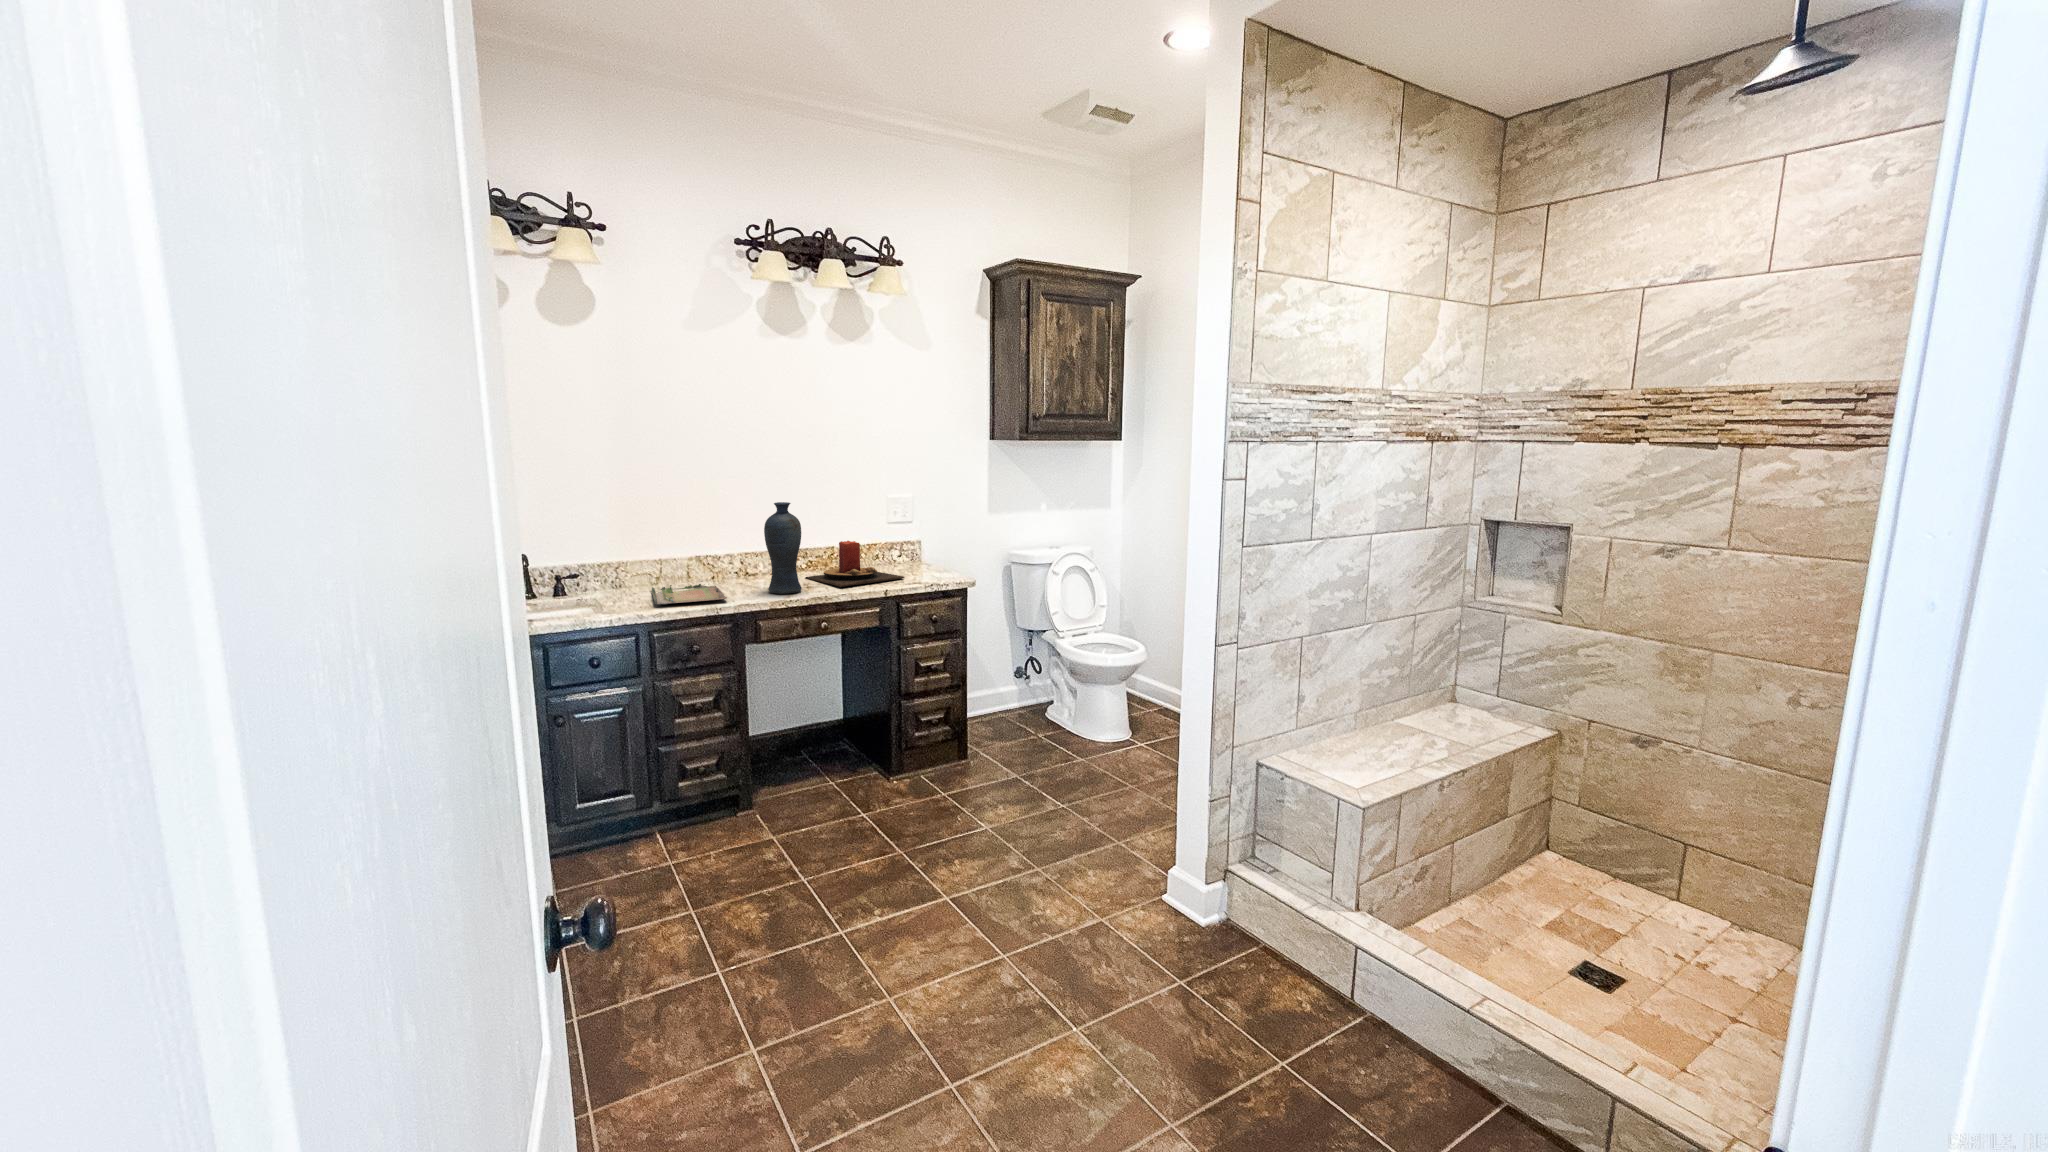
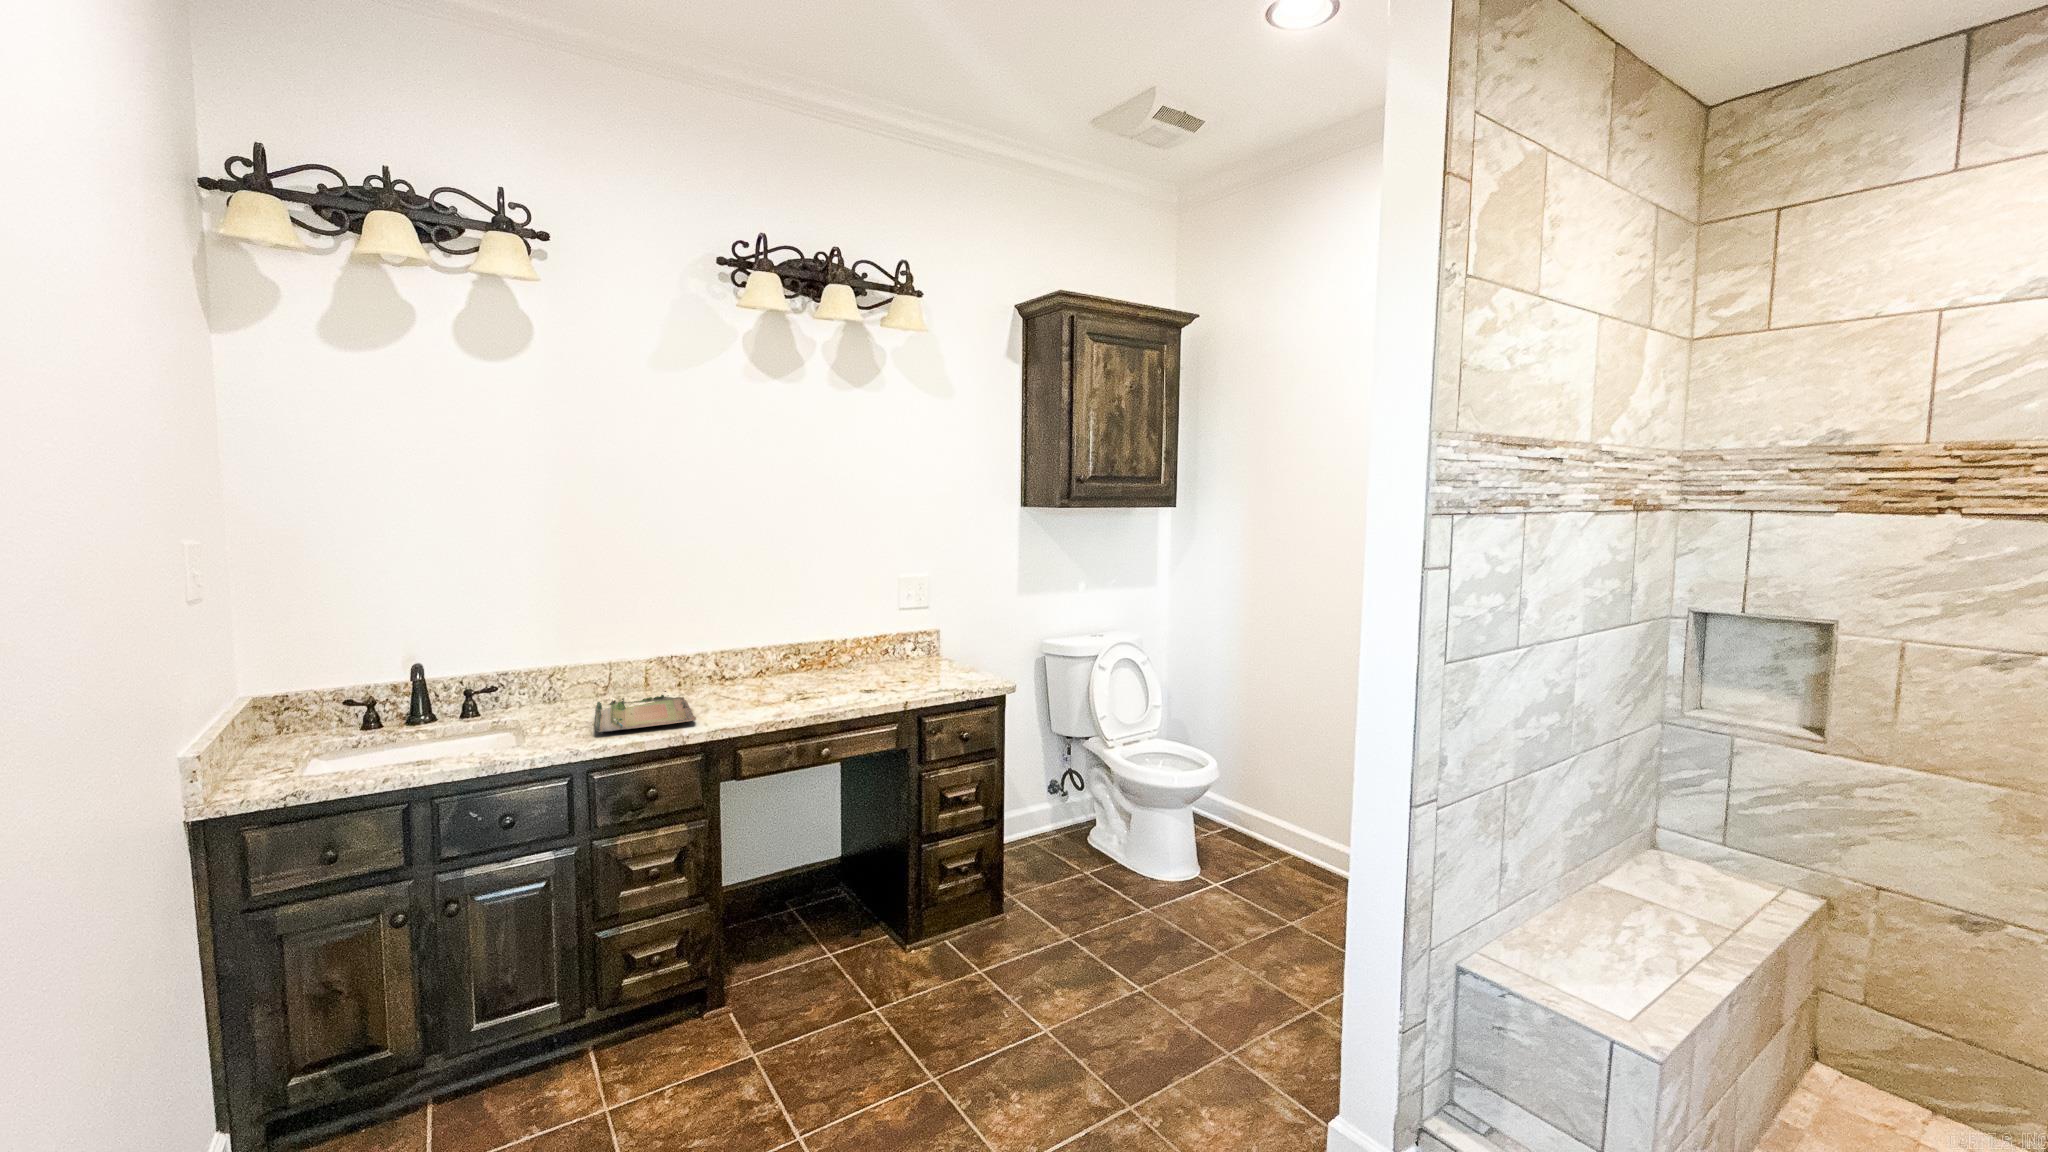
vase: present [764,502,802,594] -> none [749,589,797,709]
candle: present [805,541,904,587] -> none [799,634,926,696]

